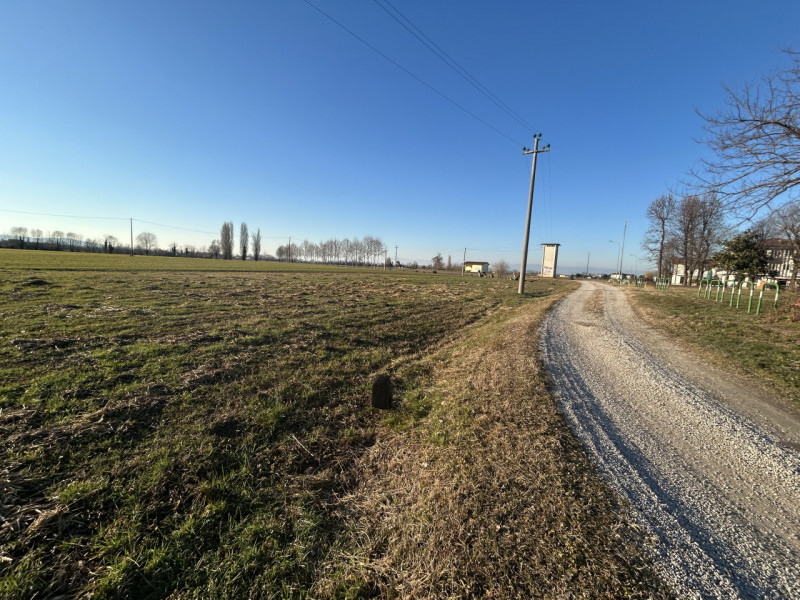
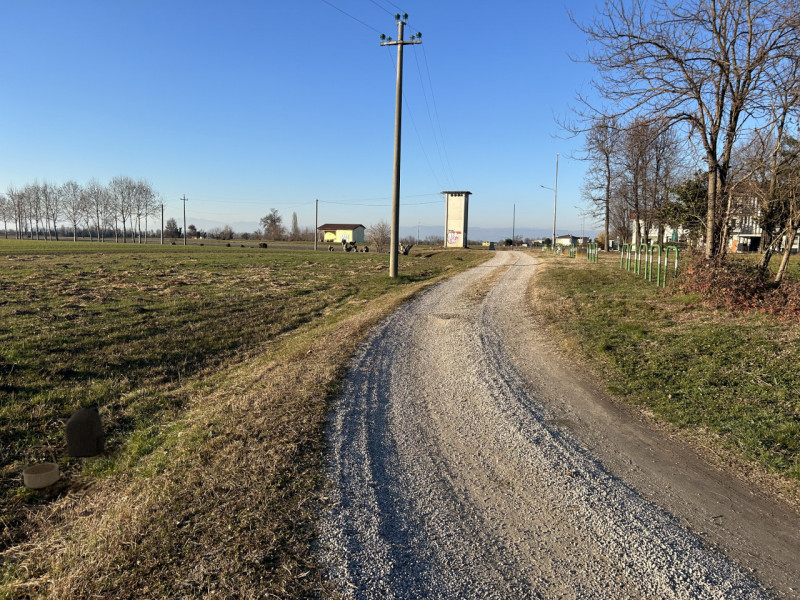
basket: none [351,401,372,432] -> present [22,445,59,488]

